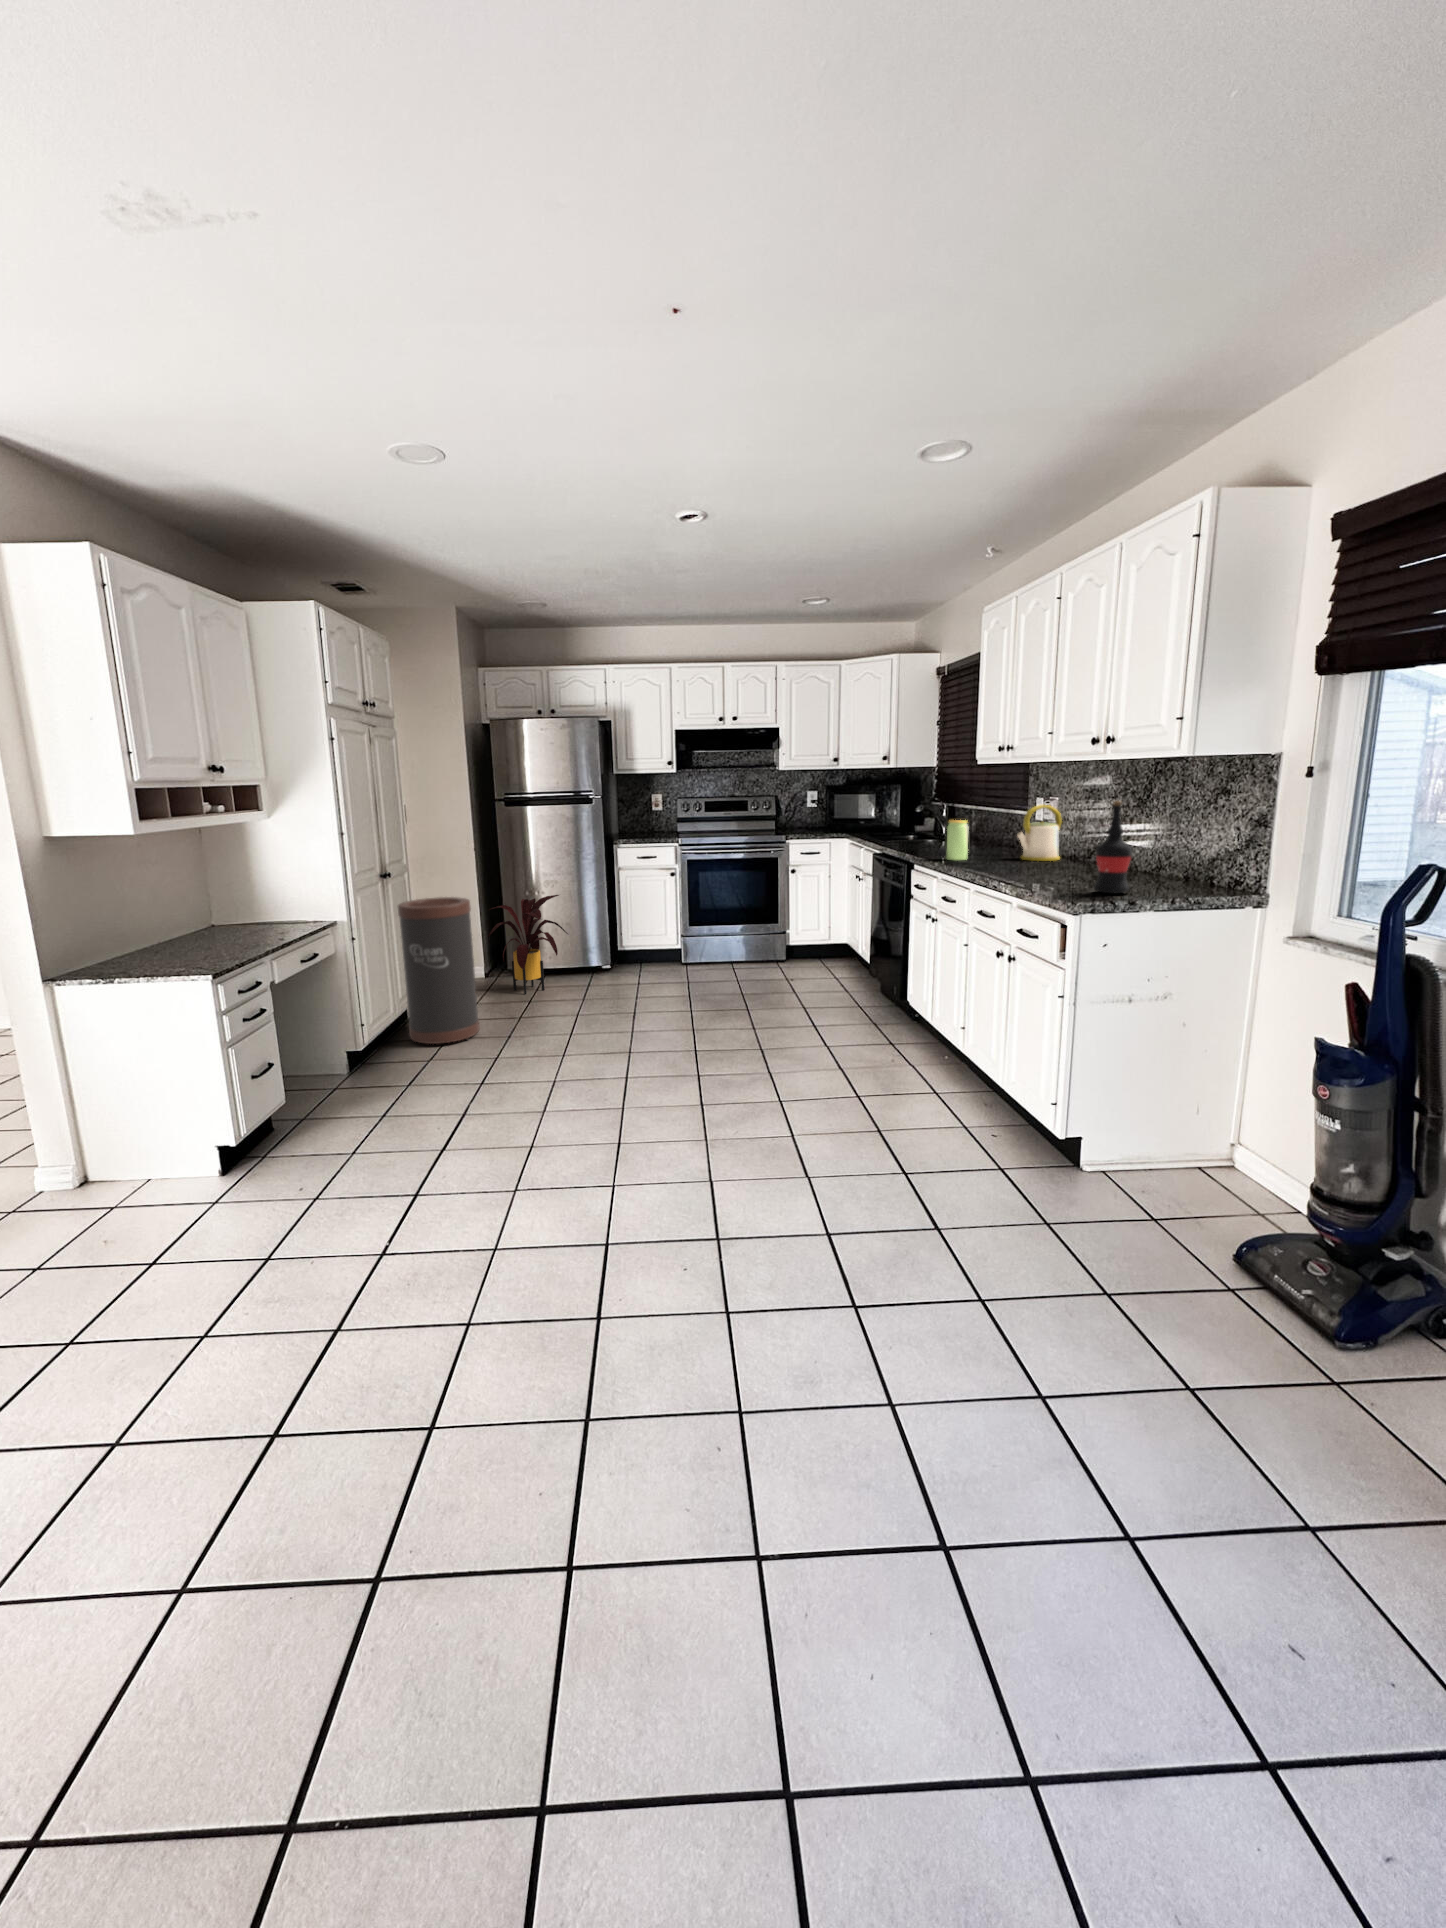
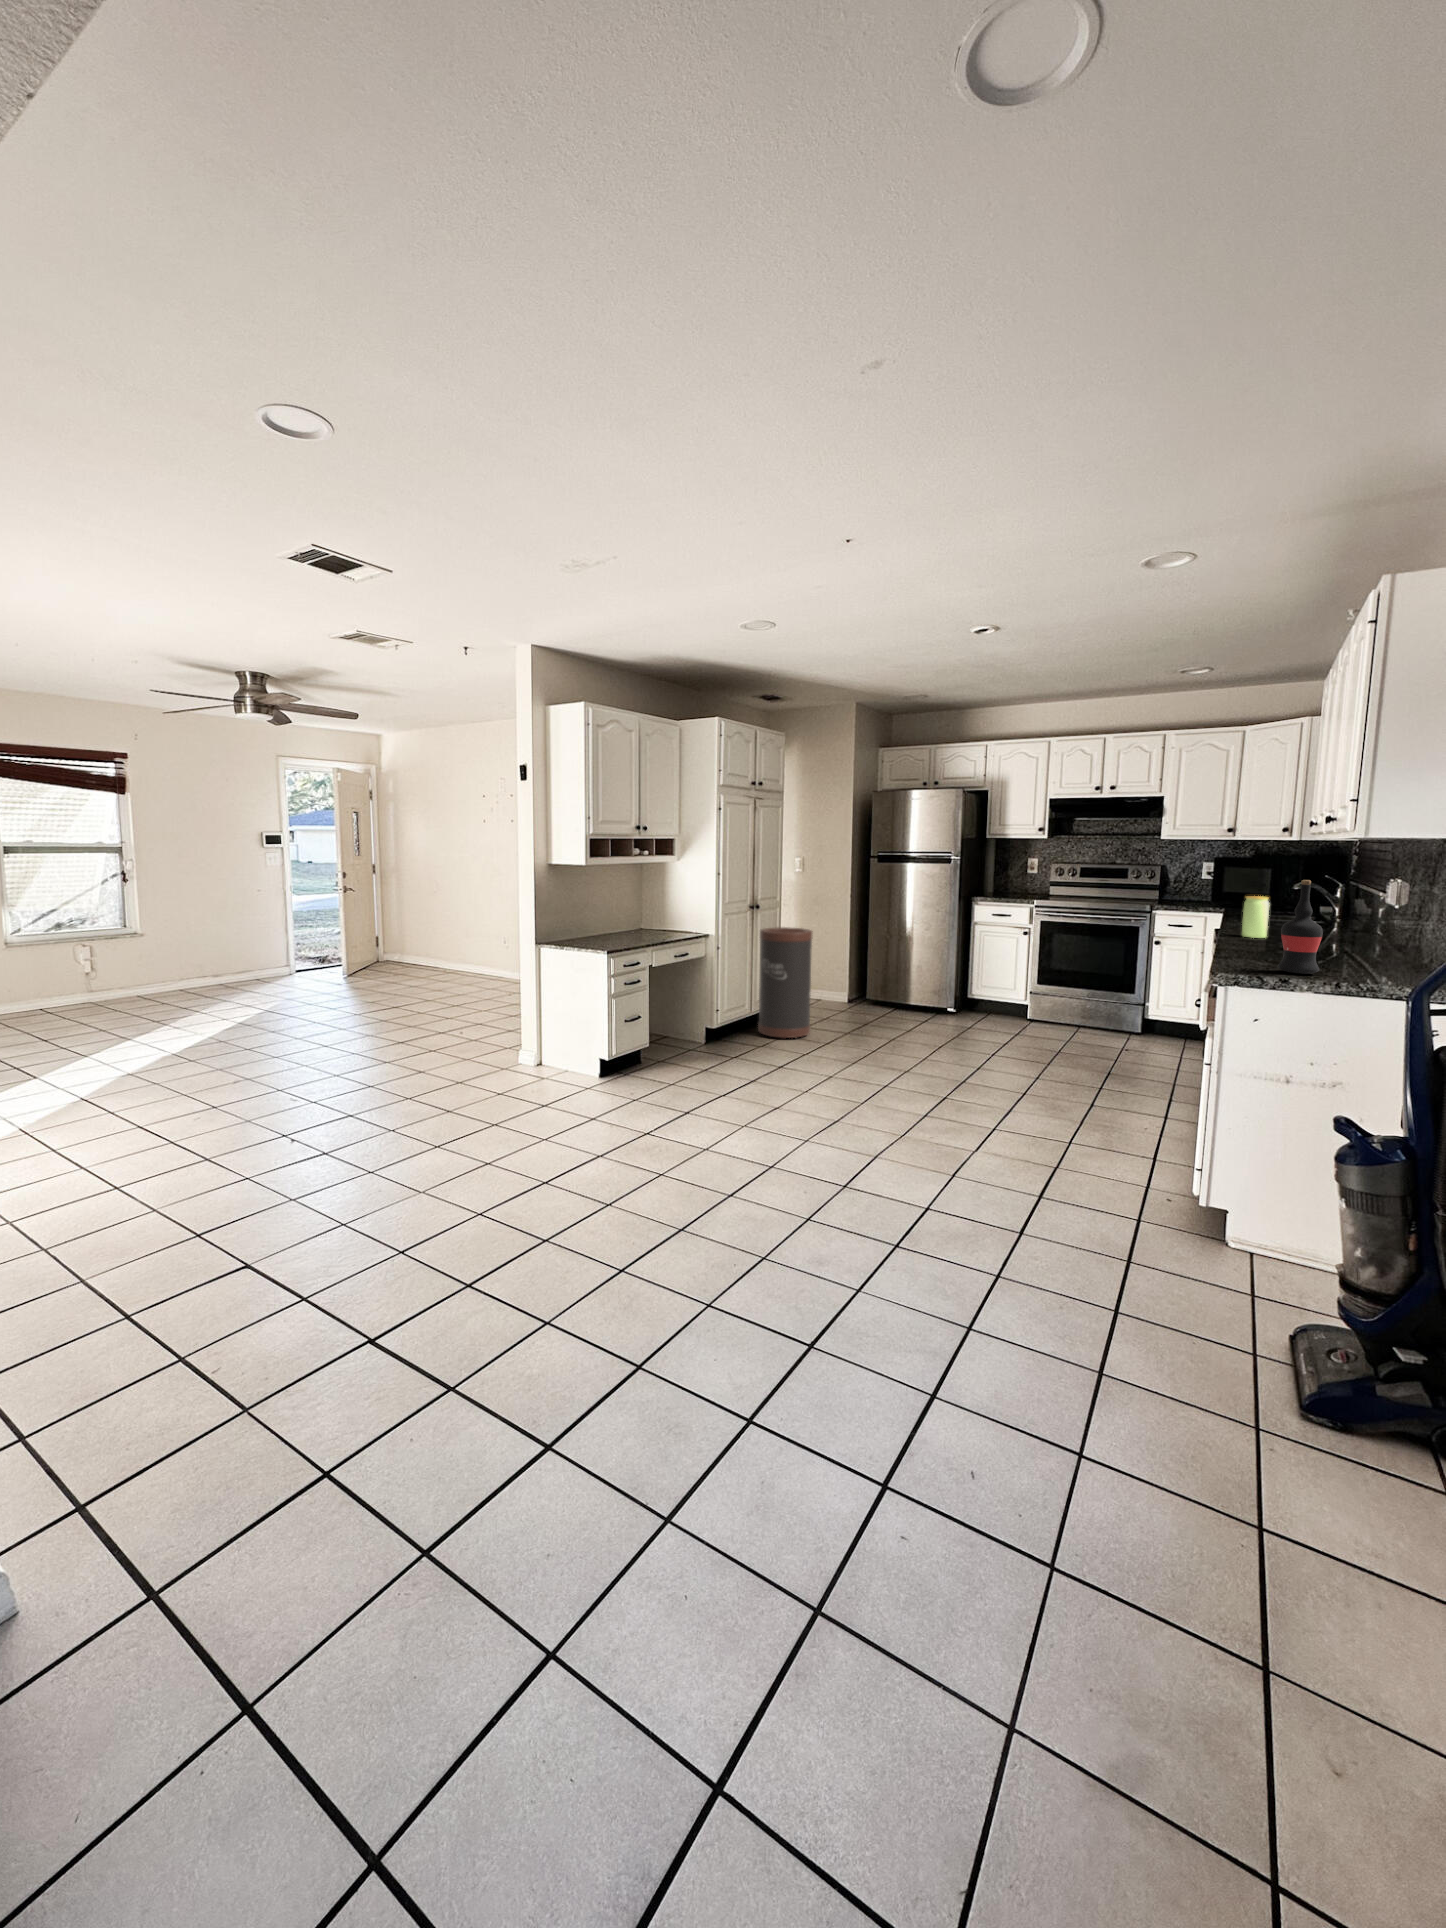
kettle: present [1017,805,1062,861] -> none [1330,886,1395,948]
house plant: present [487,895,568,994] -> none [841,939,916,1018]

